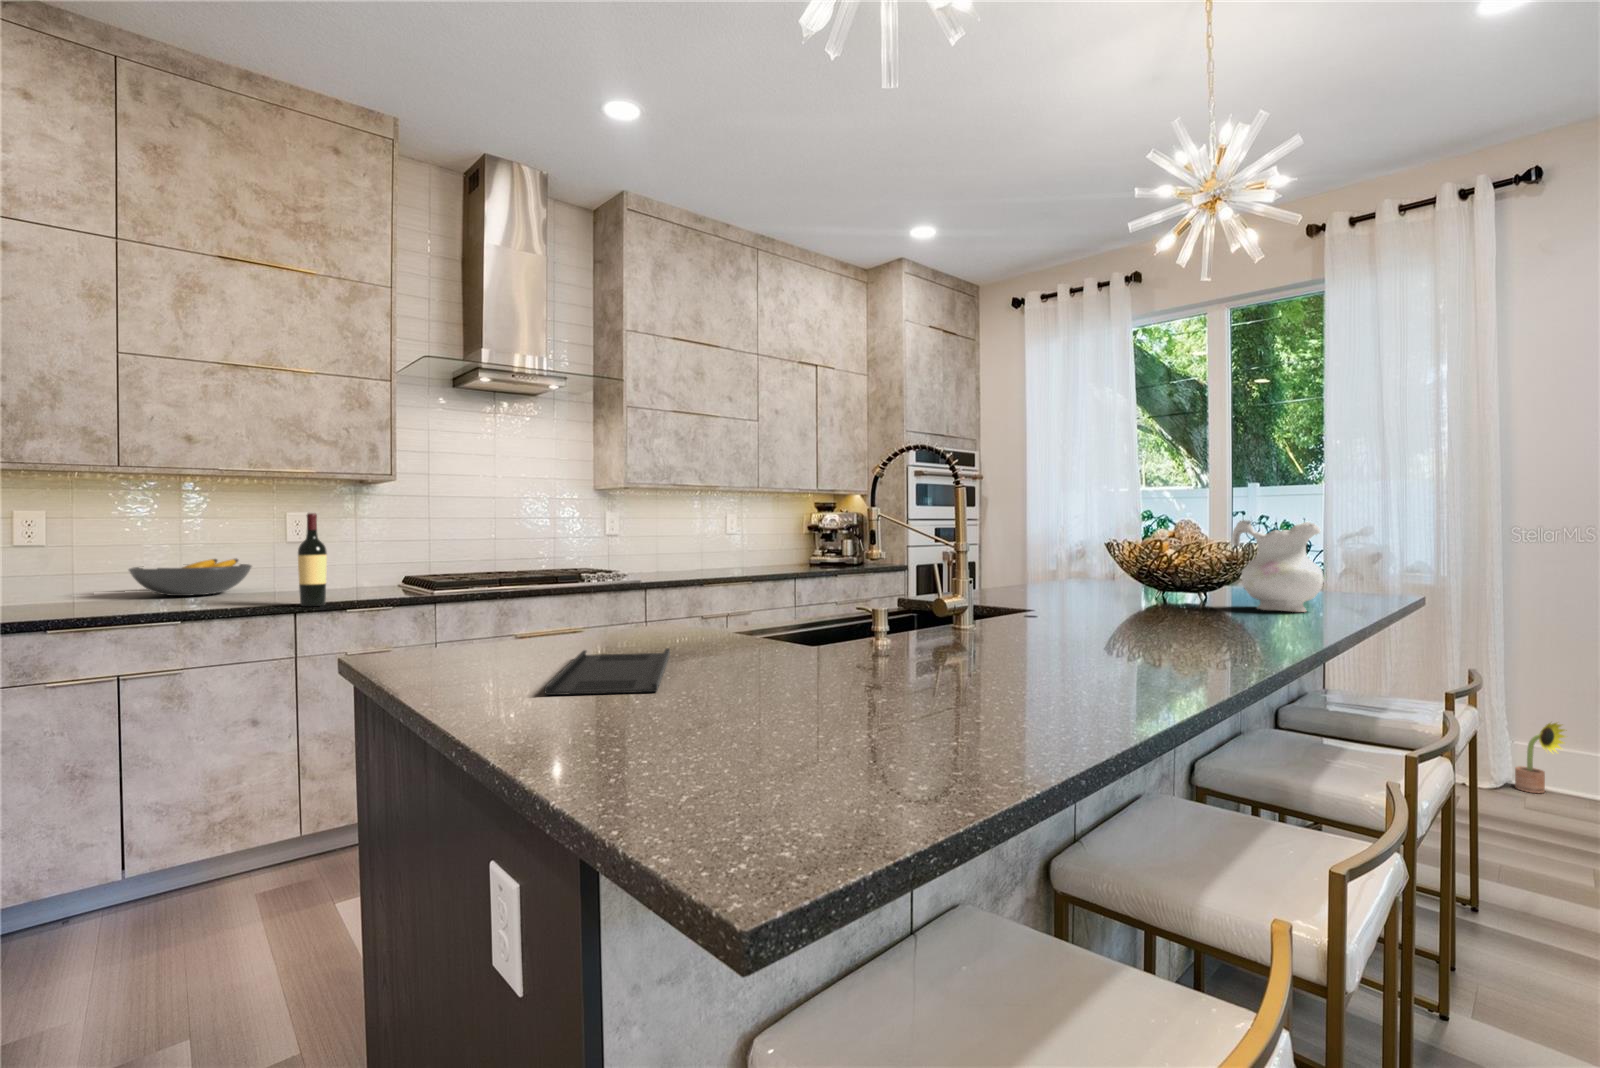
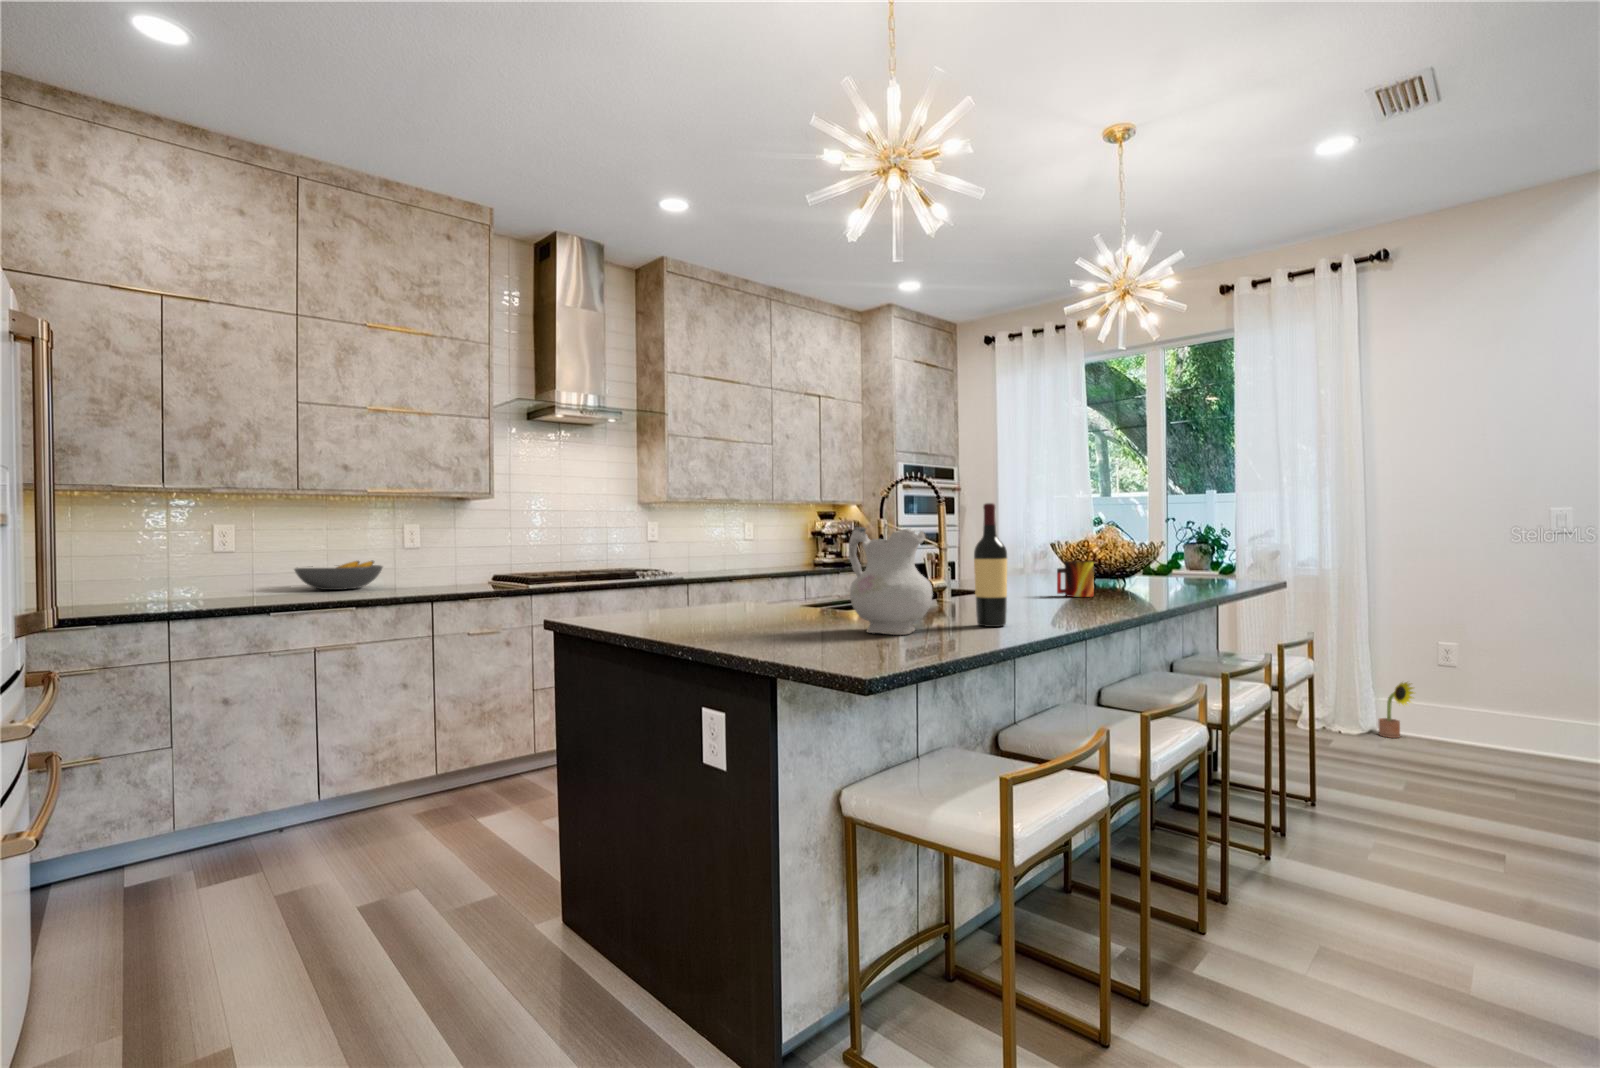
wine bottle: present [298,513,327,606] -> present [974,503,1007,627]
ceramic pitcher: present [1232,520,1323,612] -> present [849,527,933,635]
mug: none [1124,571,1177,623] -> present [1057,561,1094,597]
tray: present [545,649,670,695] -> none [703,610,769,630]

